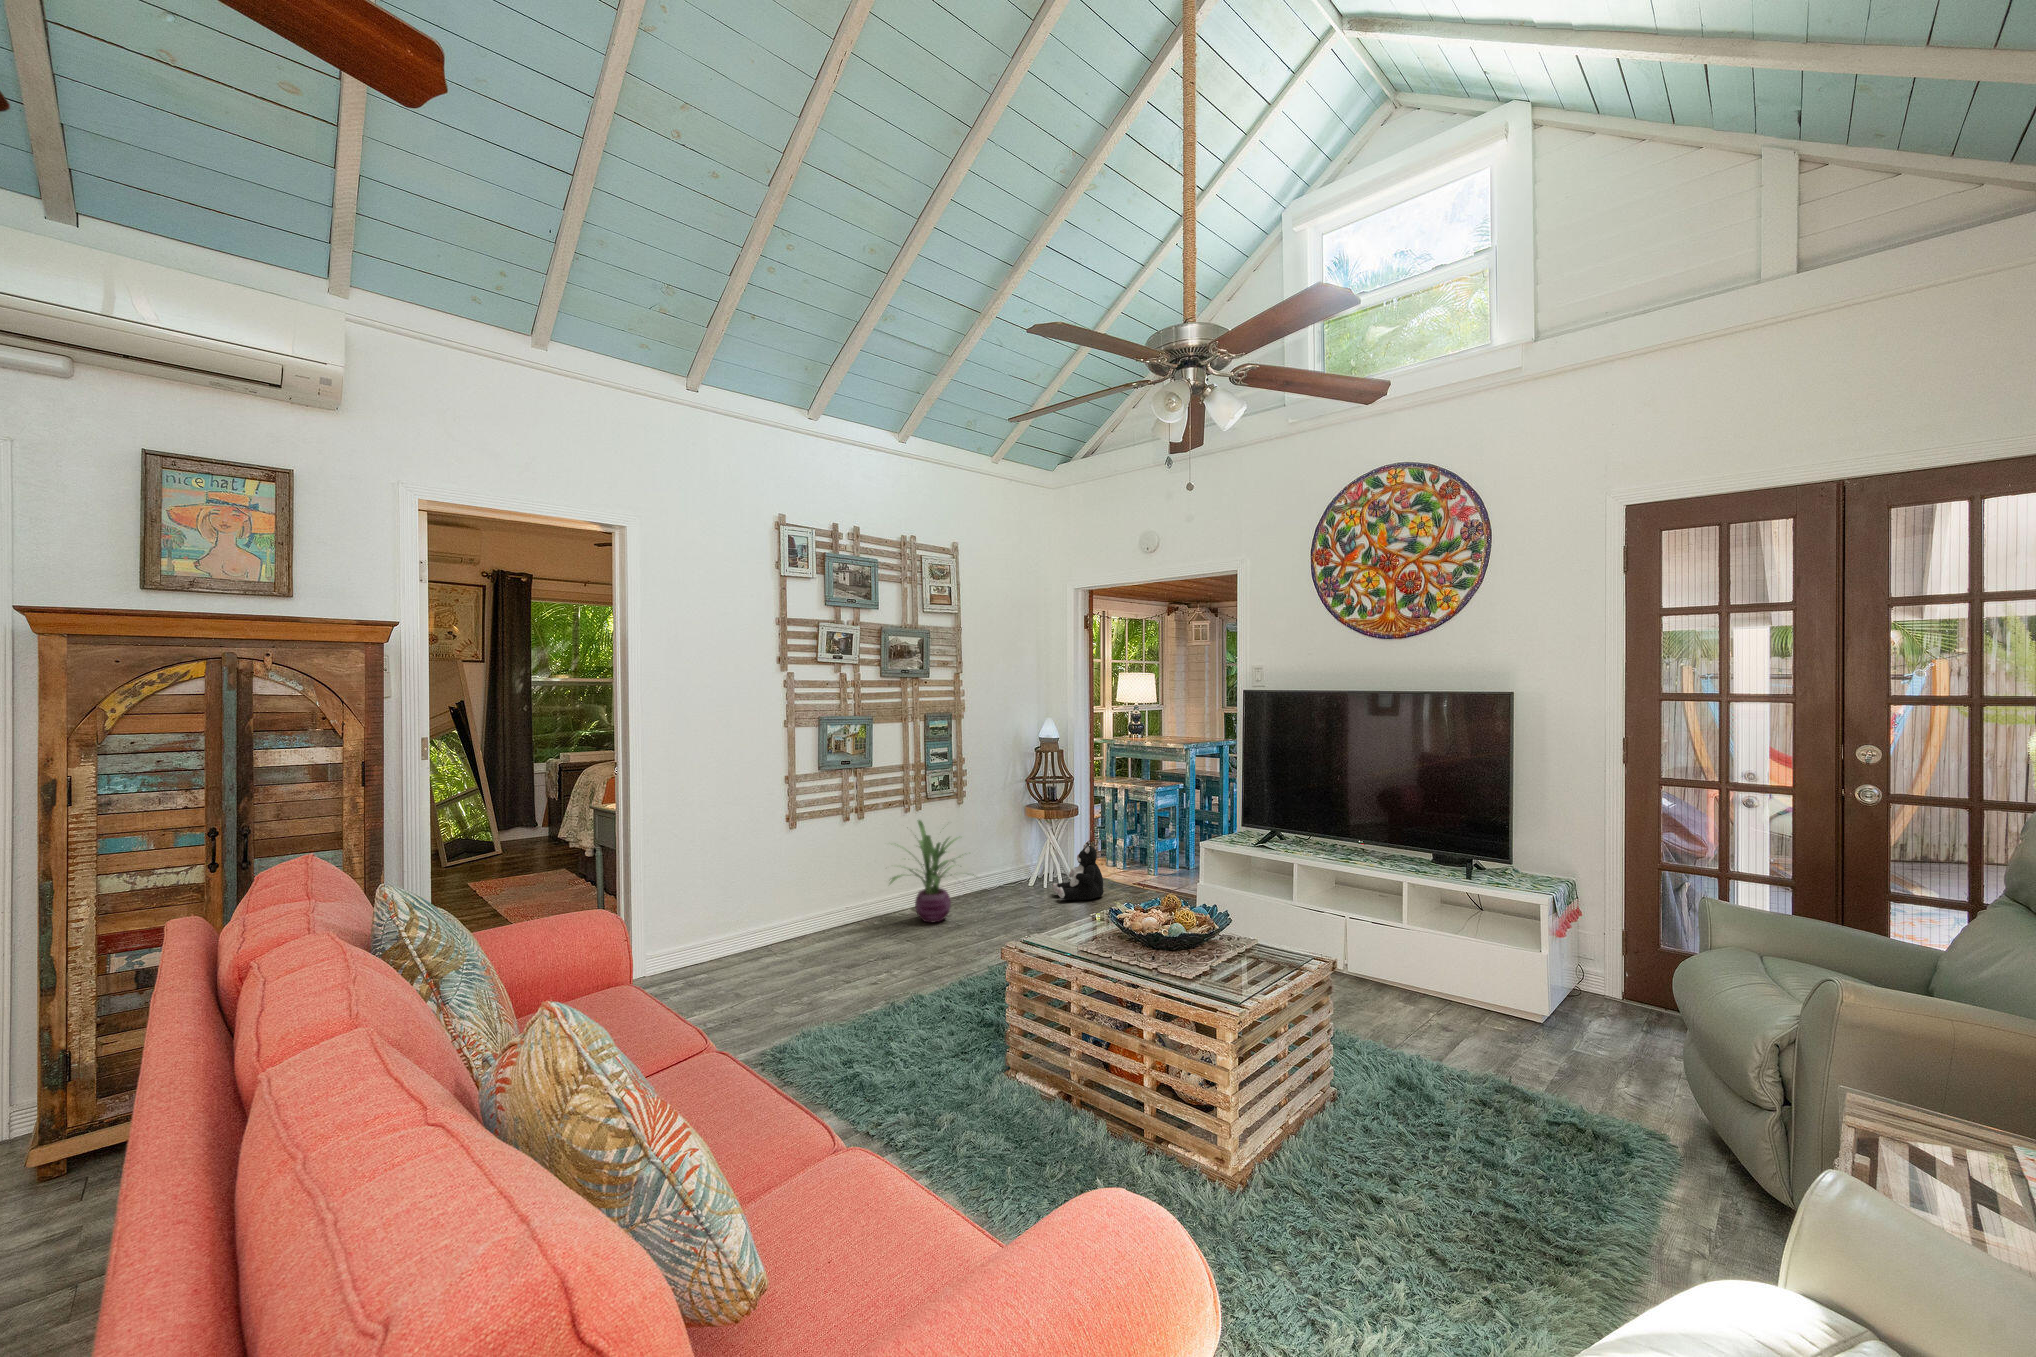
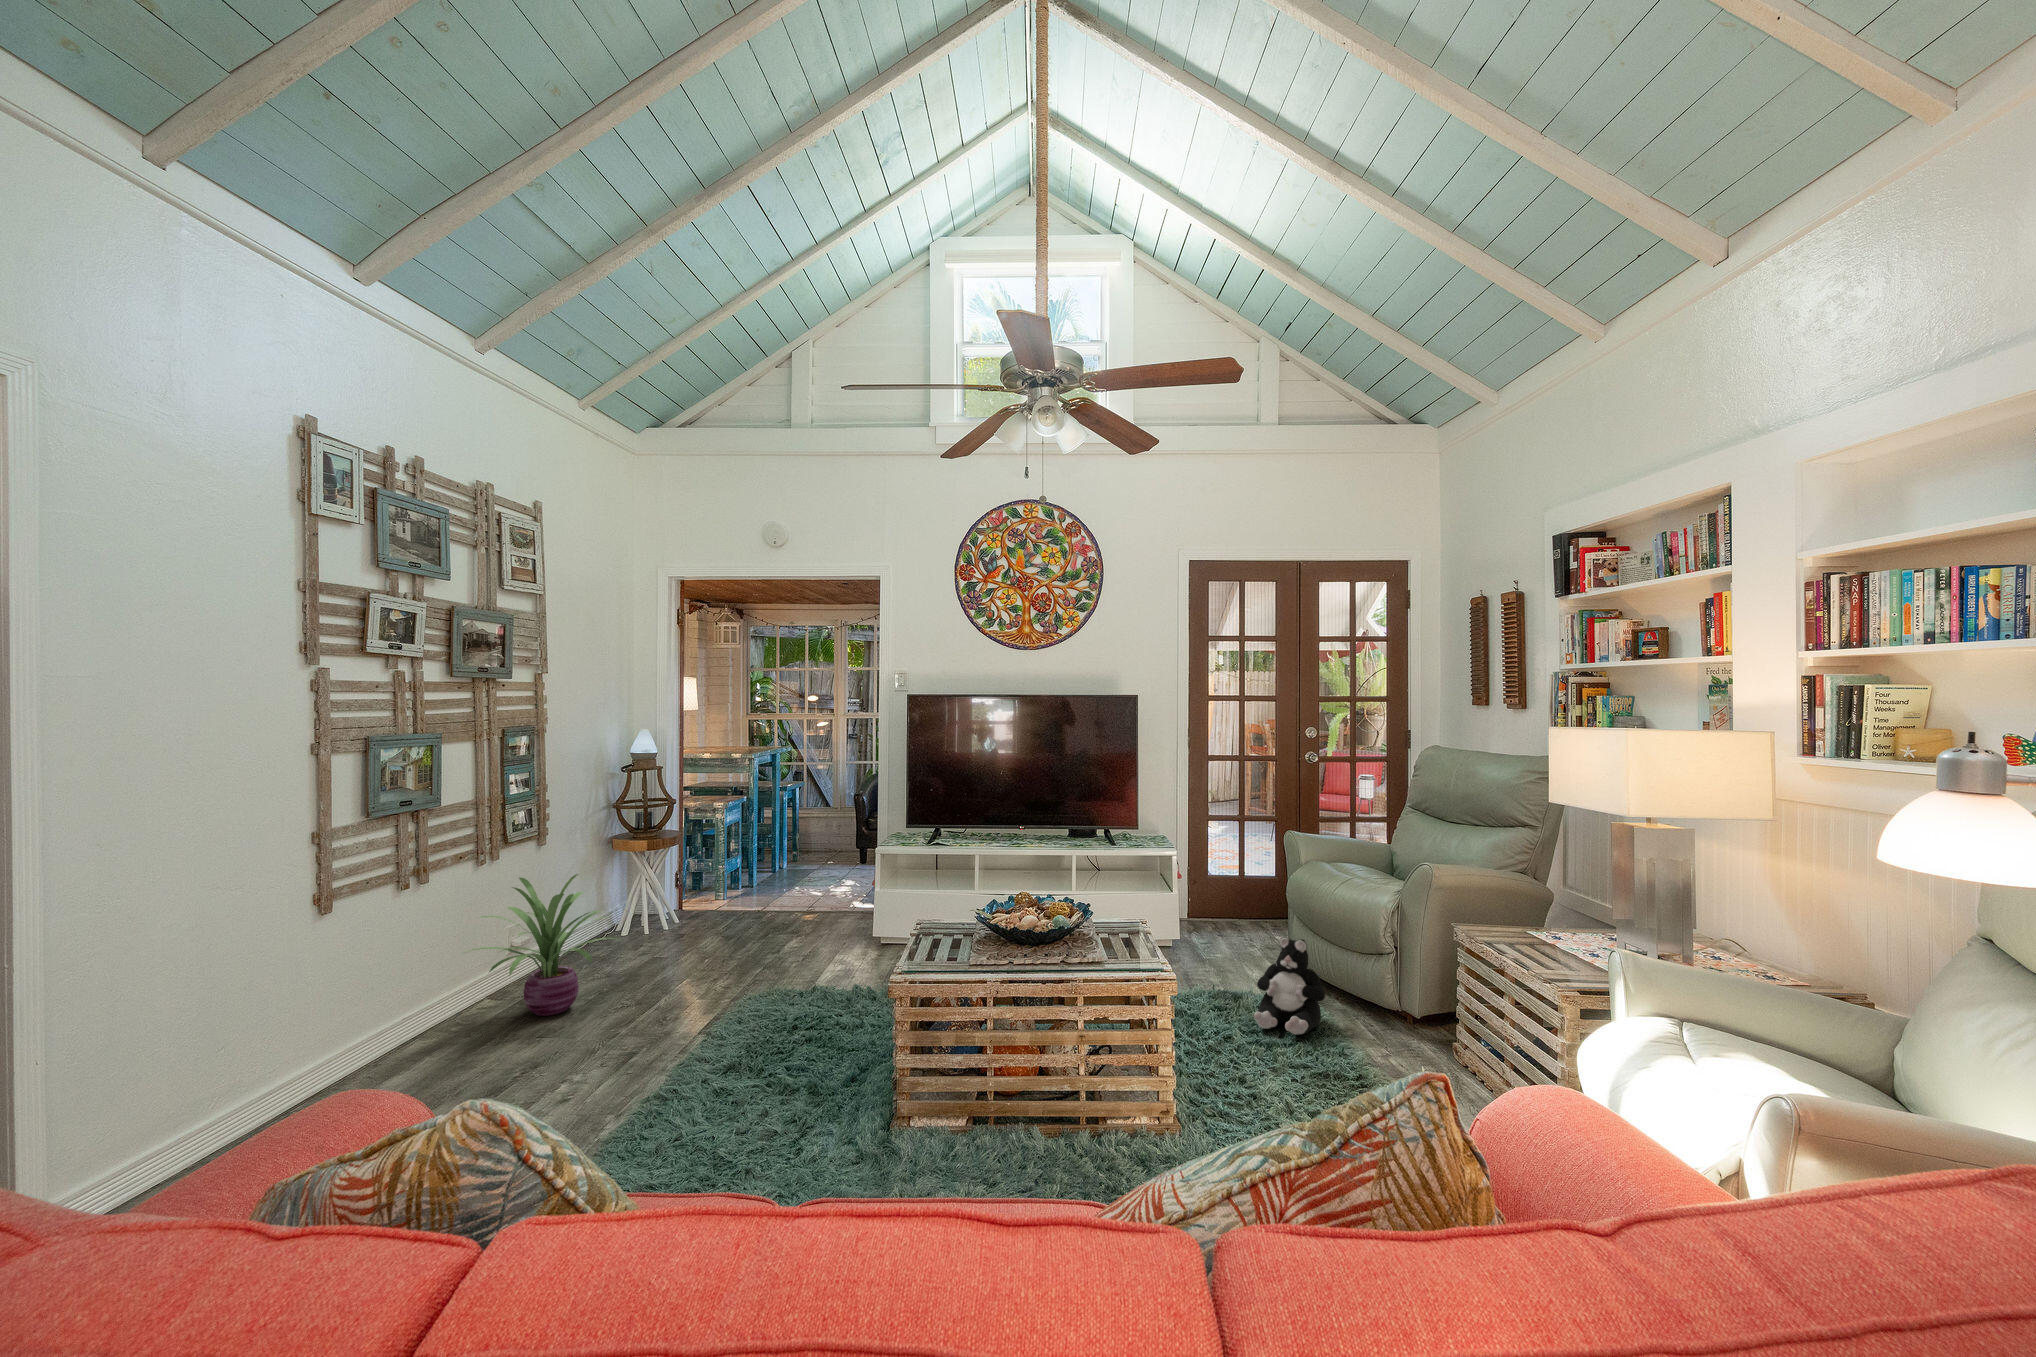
plush toy: present [1053,844,1104,900] -> present [1254,937,1325,1035]

